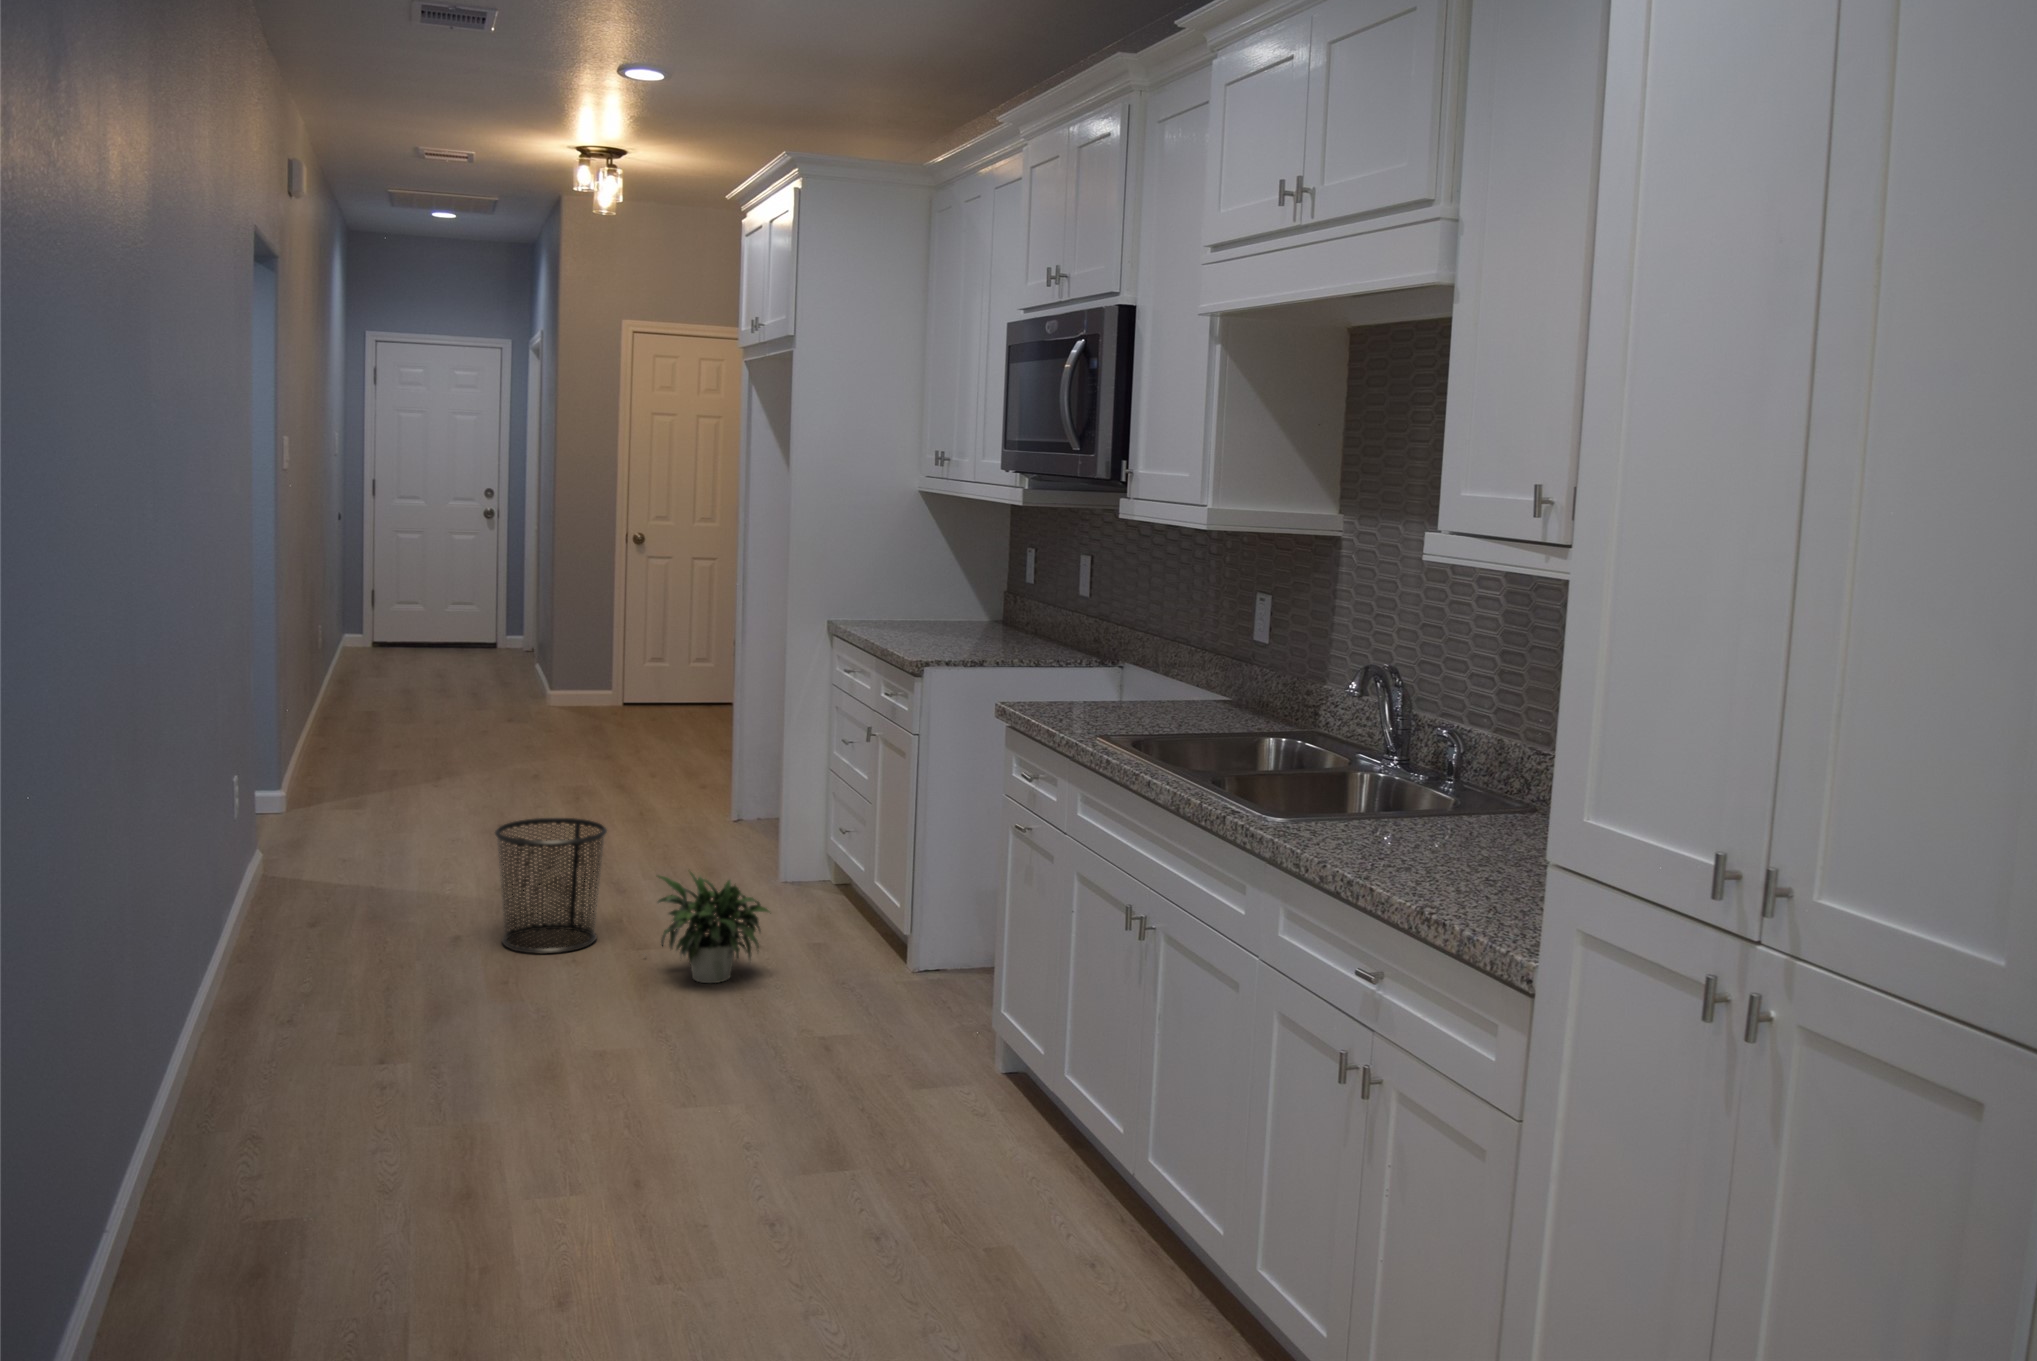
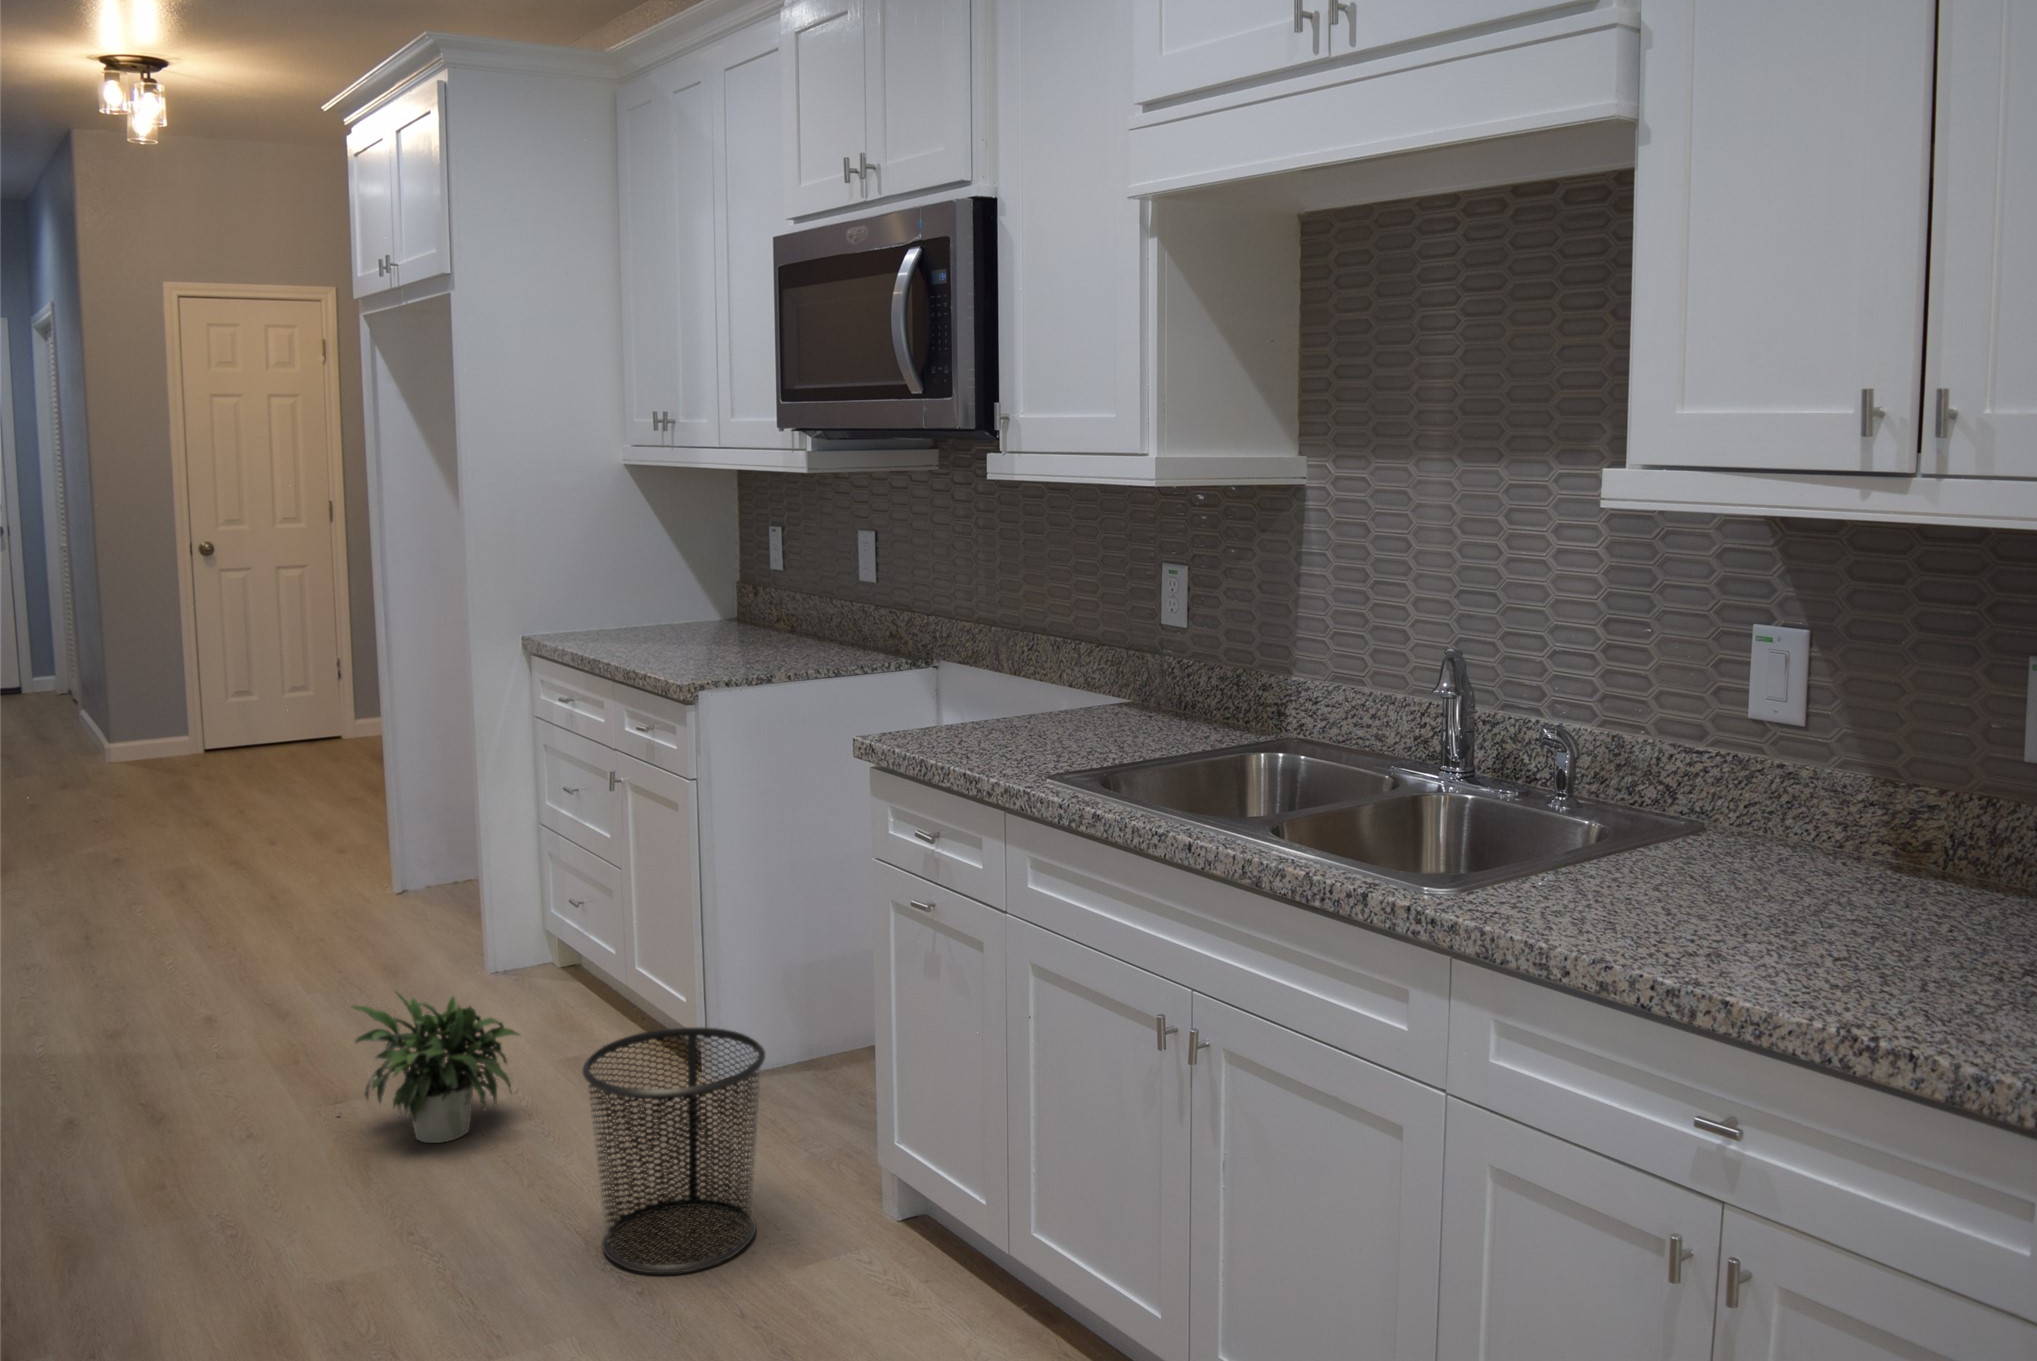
waste bin: present [495,818,607,954] -> present [582,1027,765,1273]

